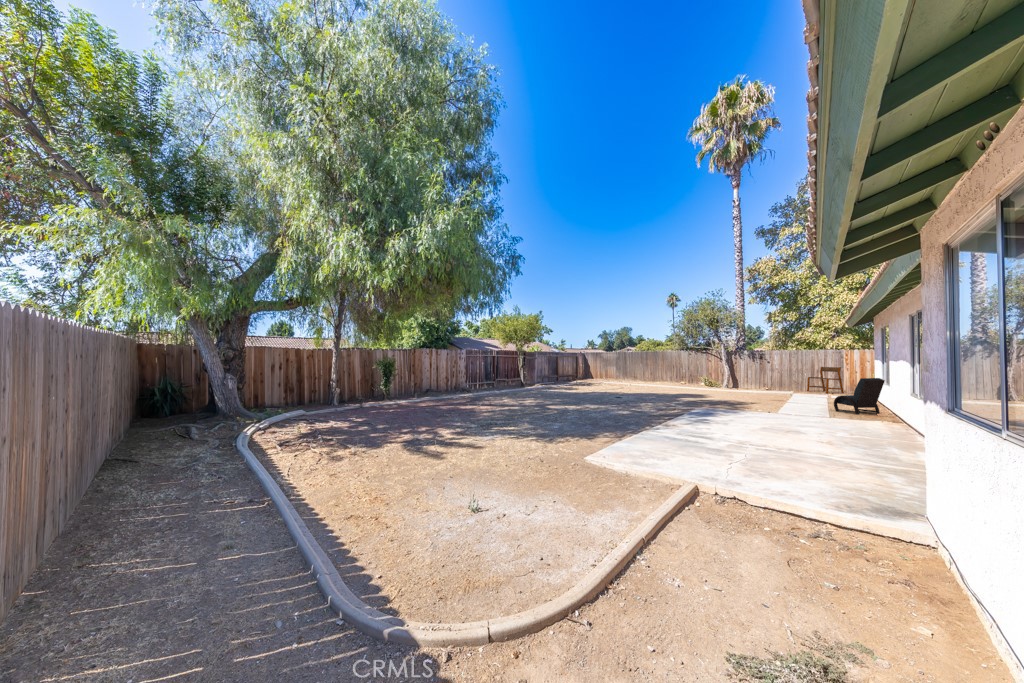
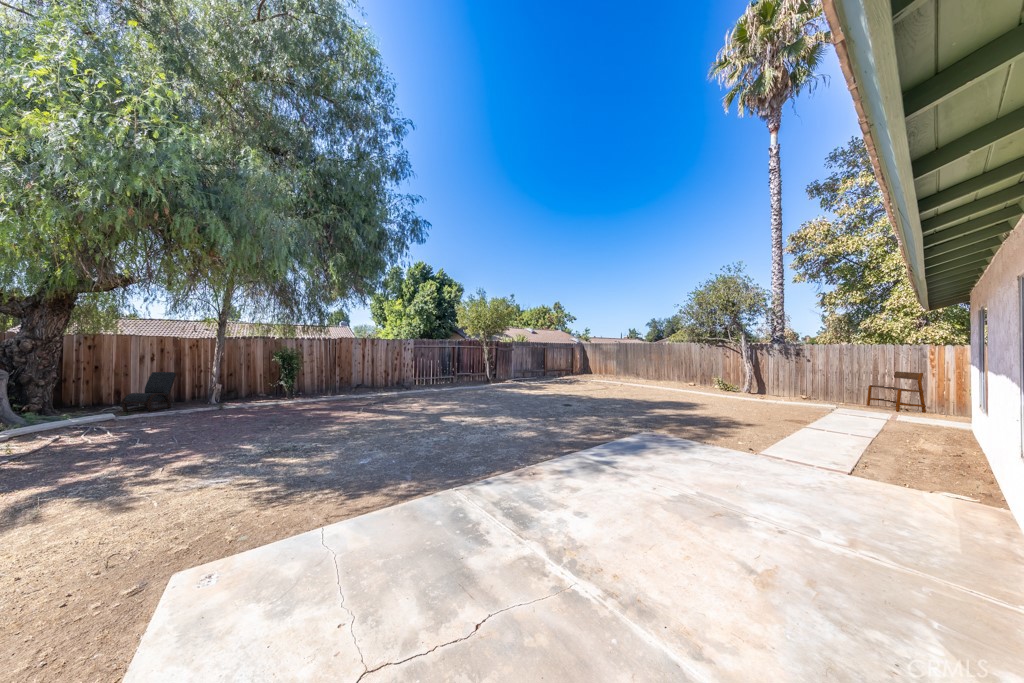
lounge chair: present [834,378,885,414] -> present [122,372,176,412]

